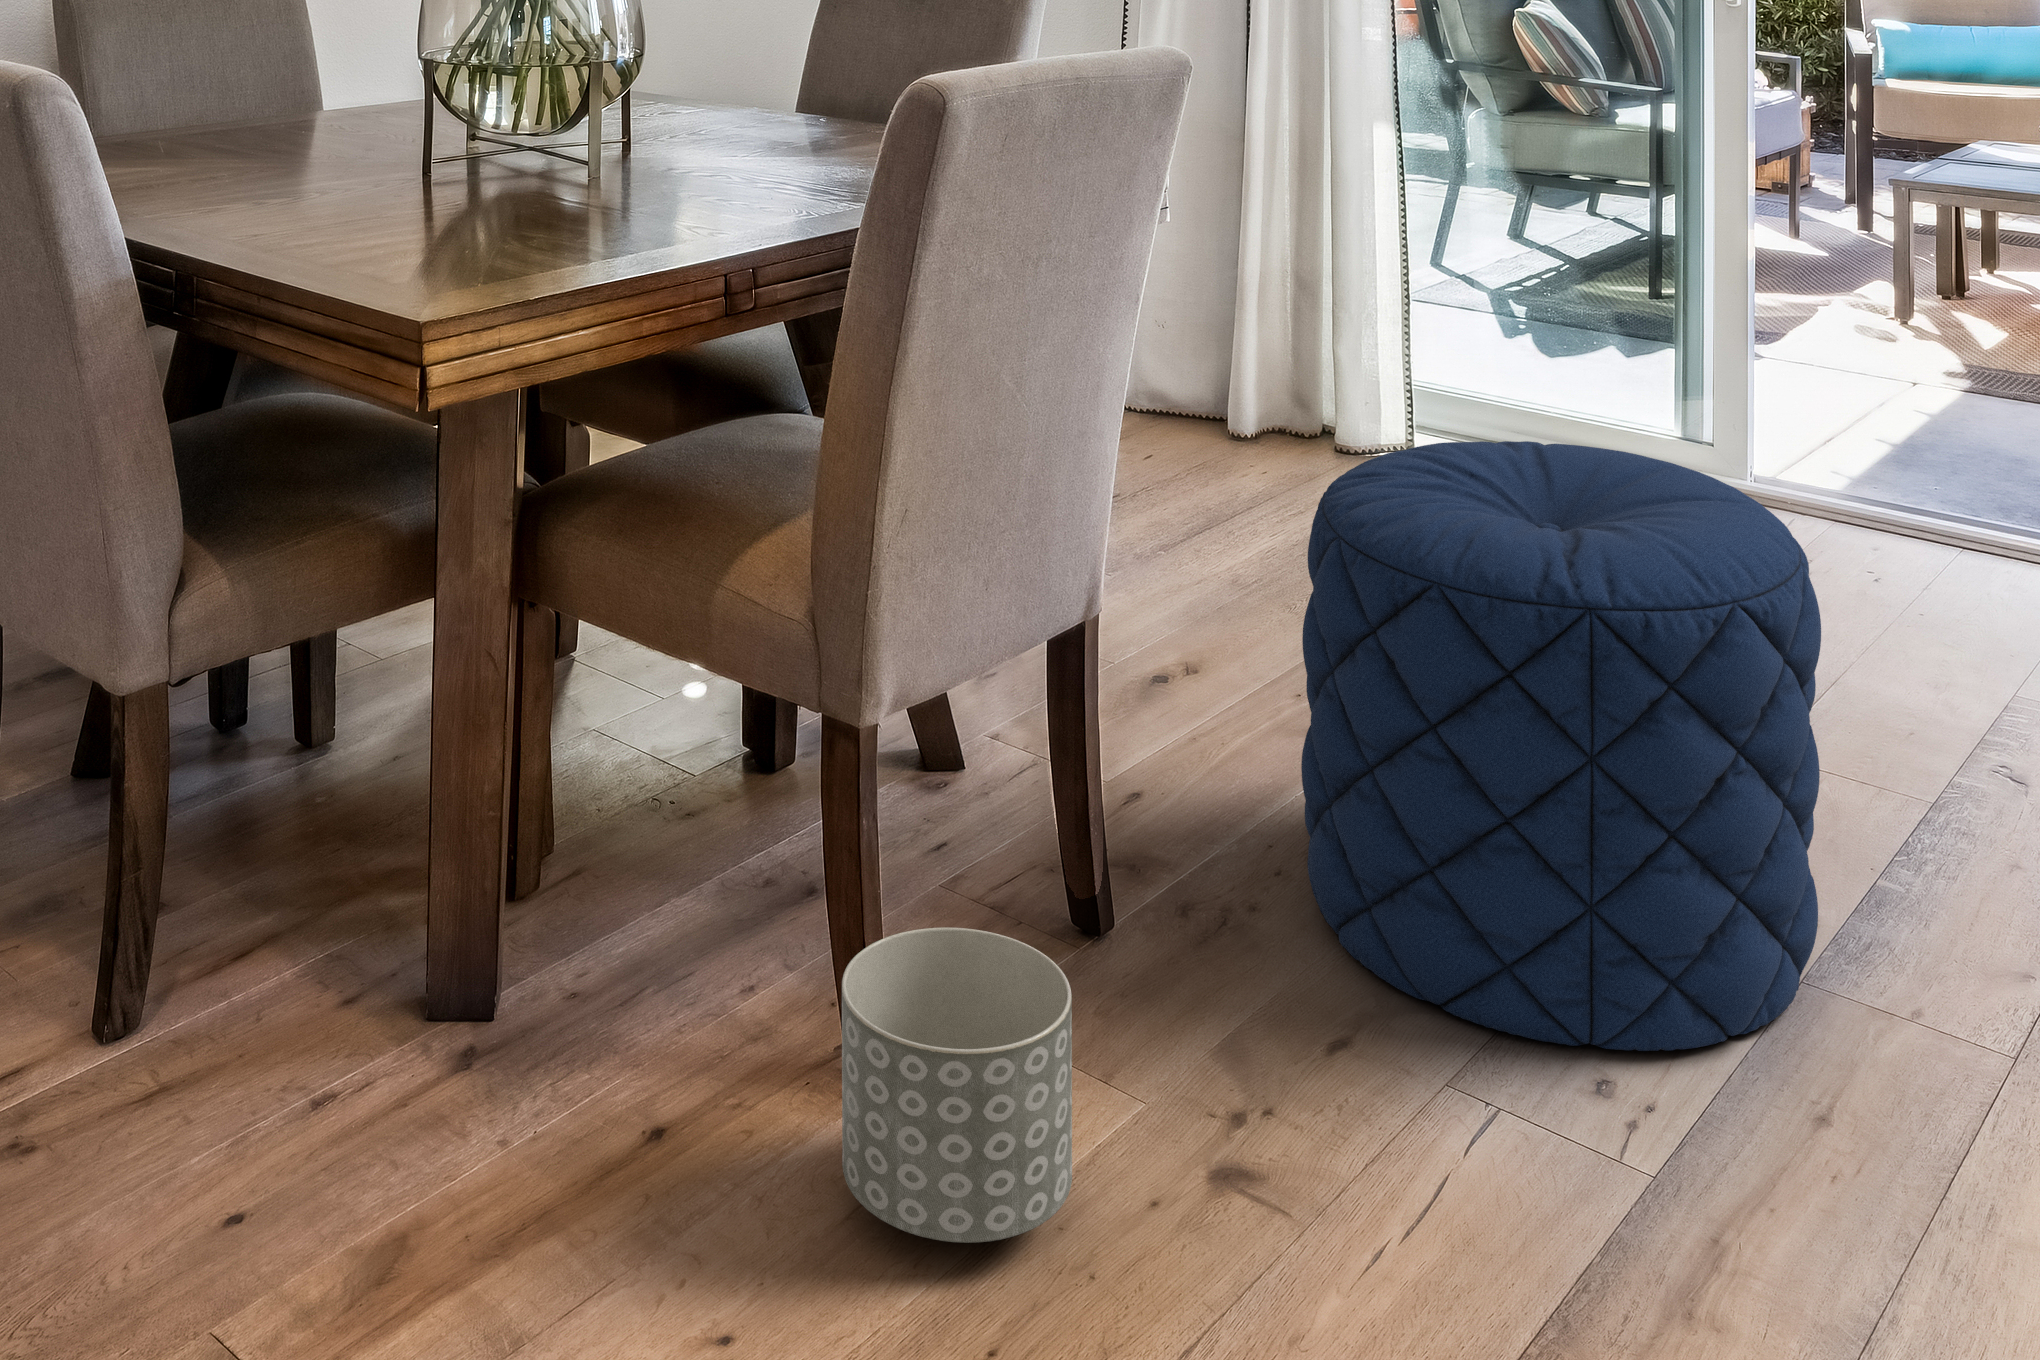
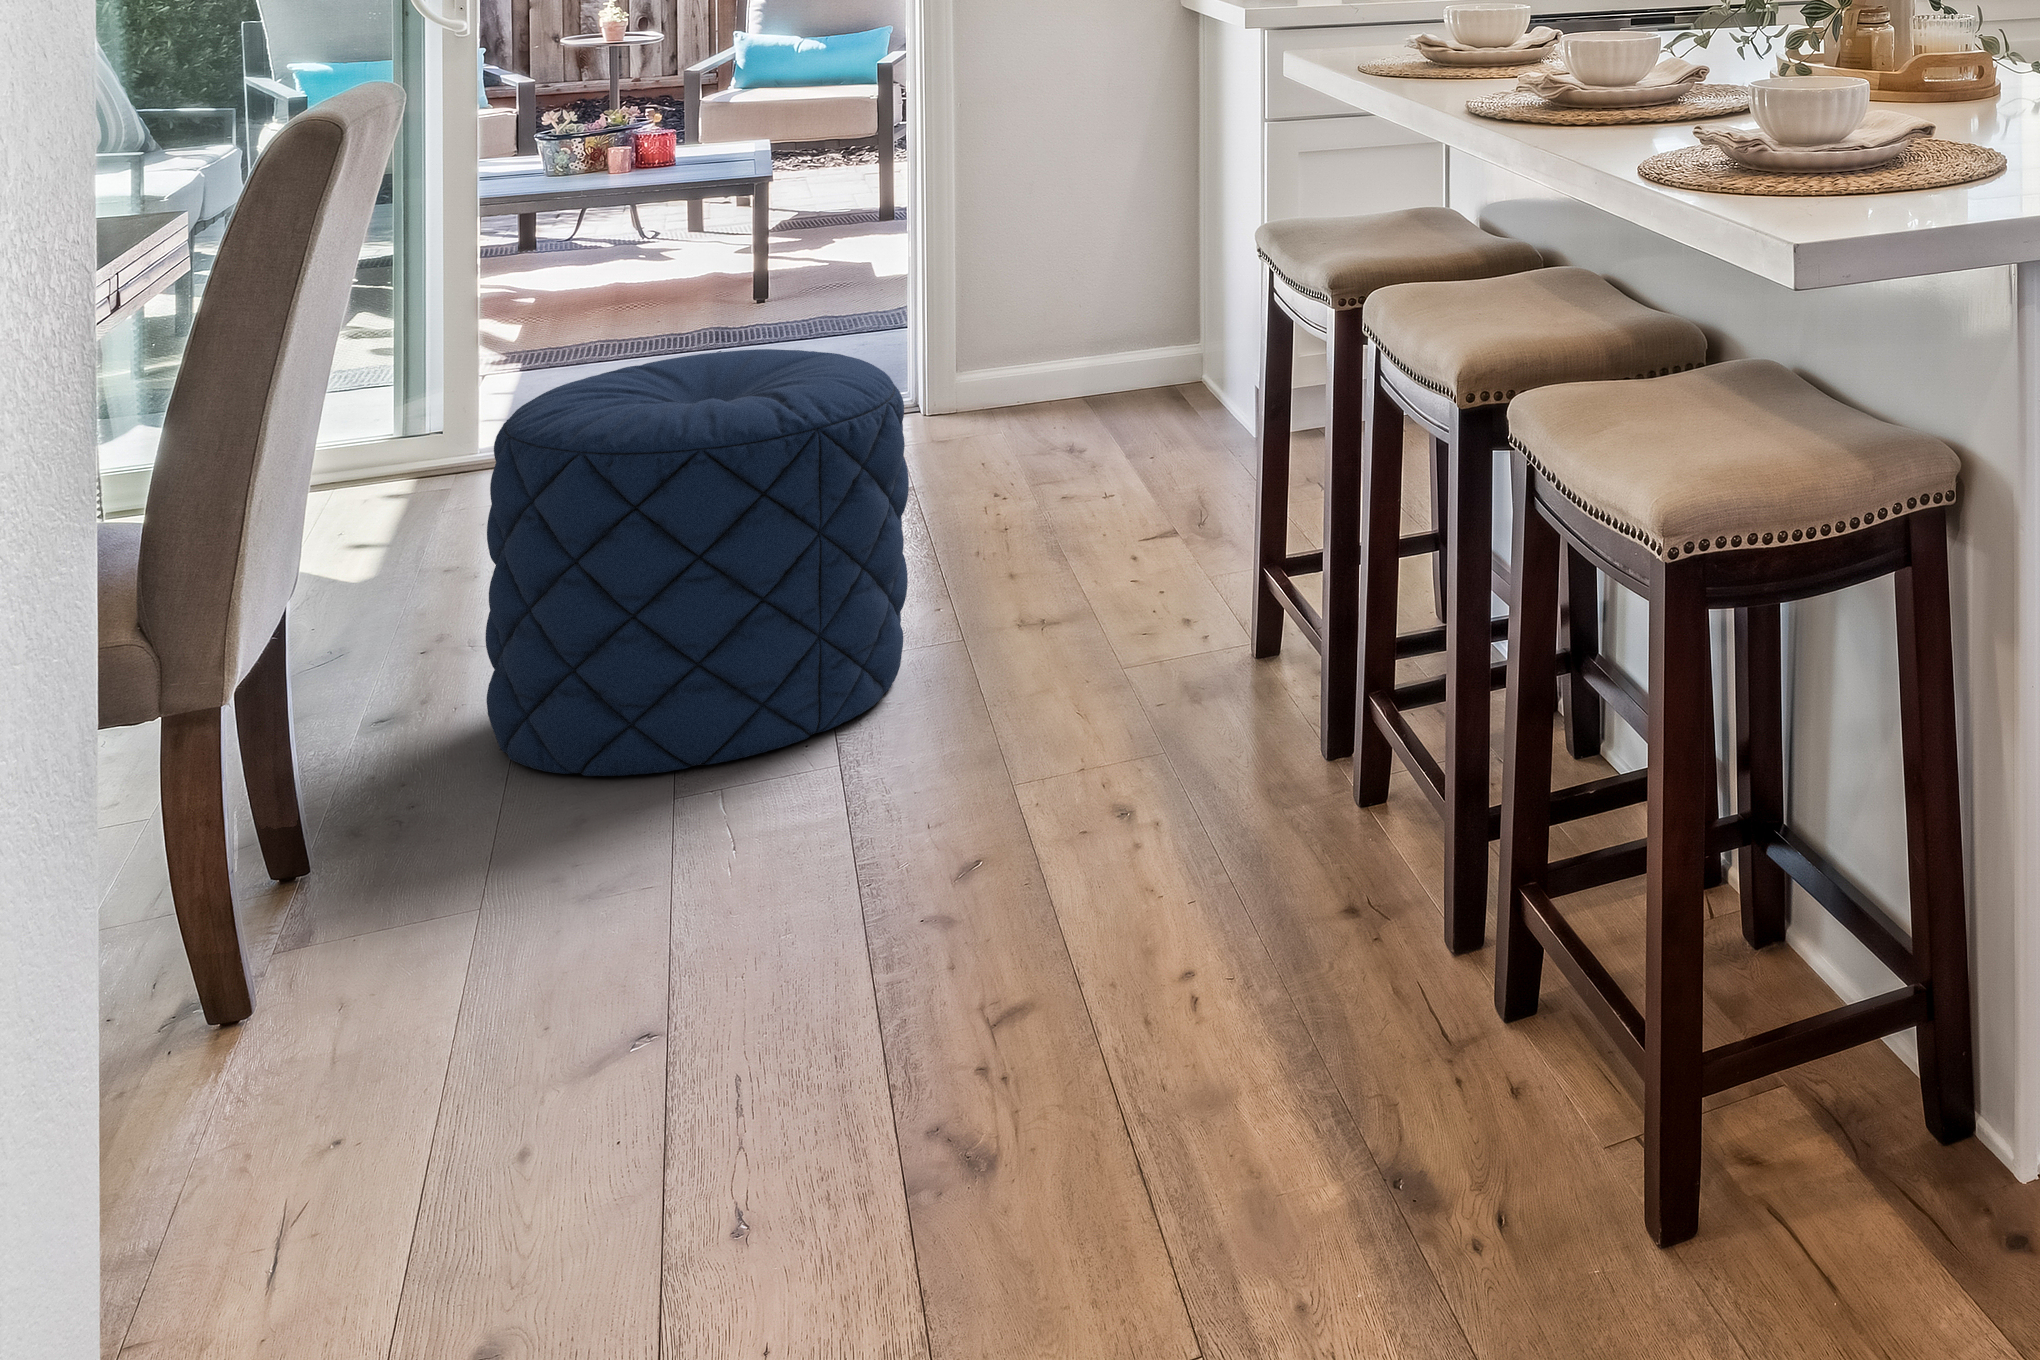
planter: present [842,928,1072,1243] -> none [432,774,651,1003]

